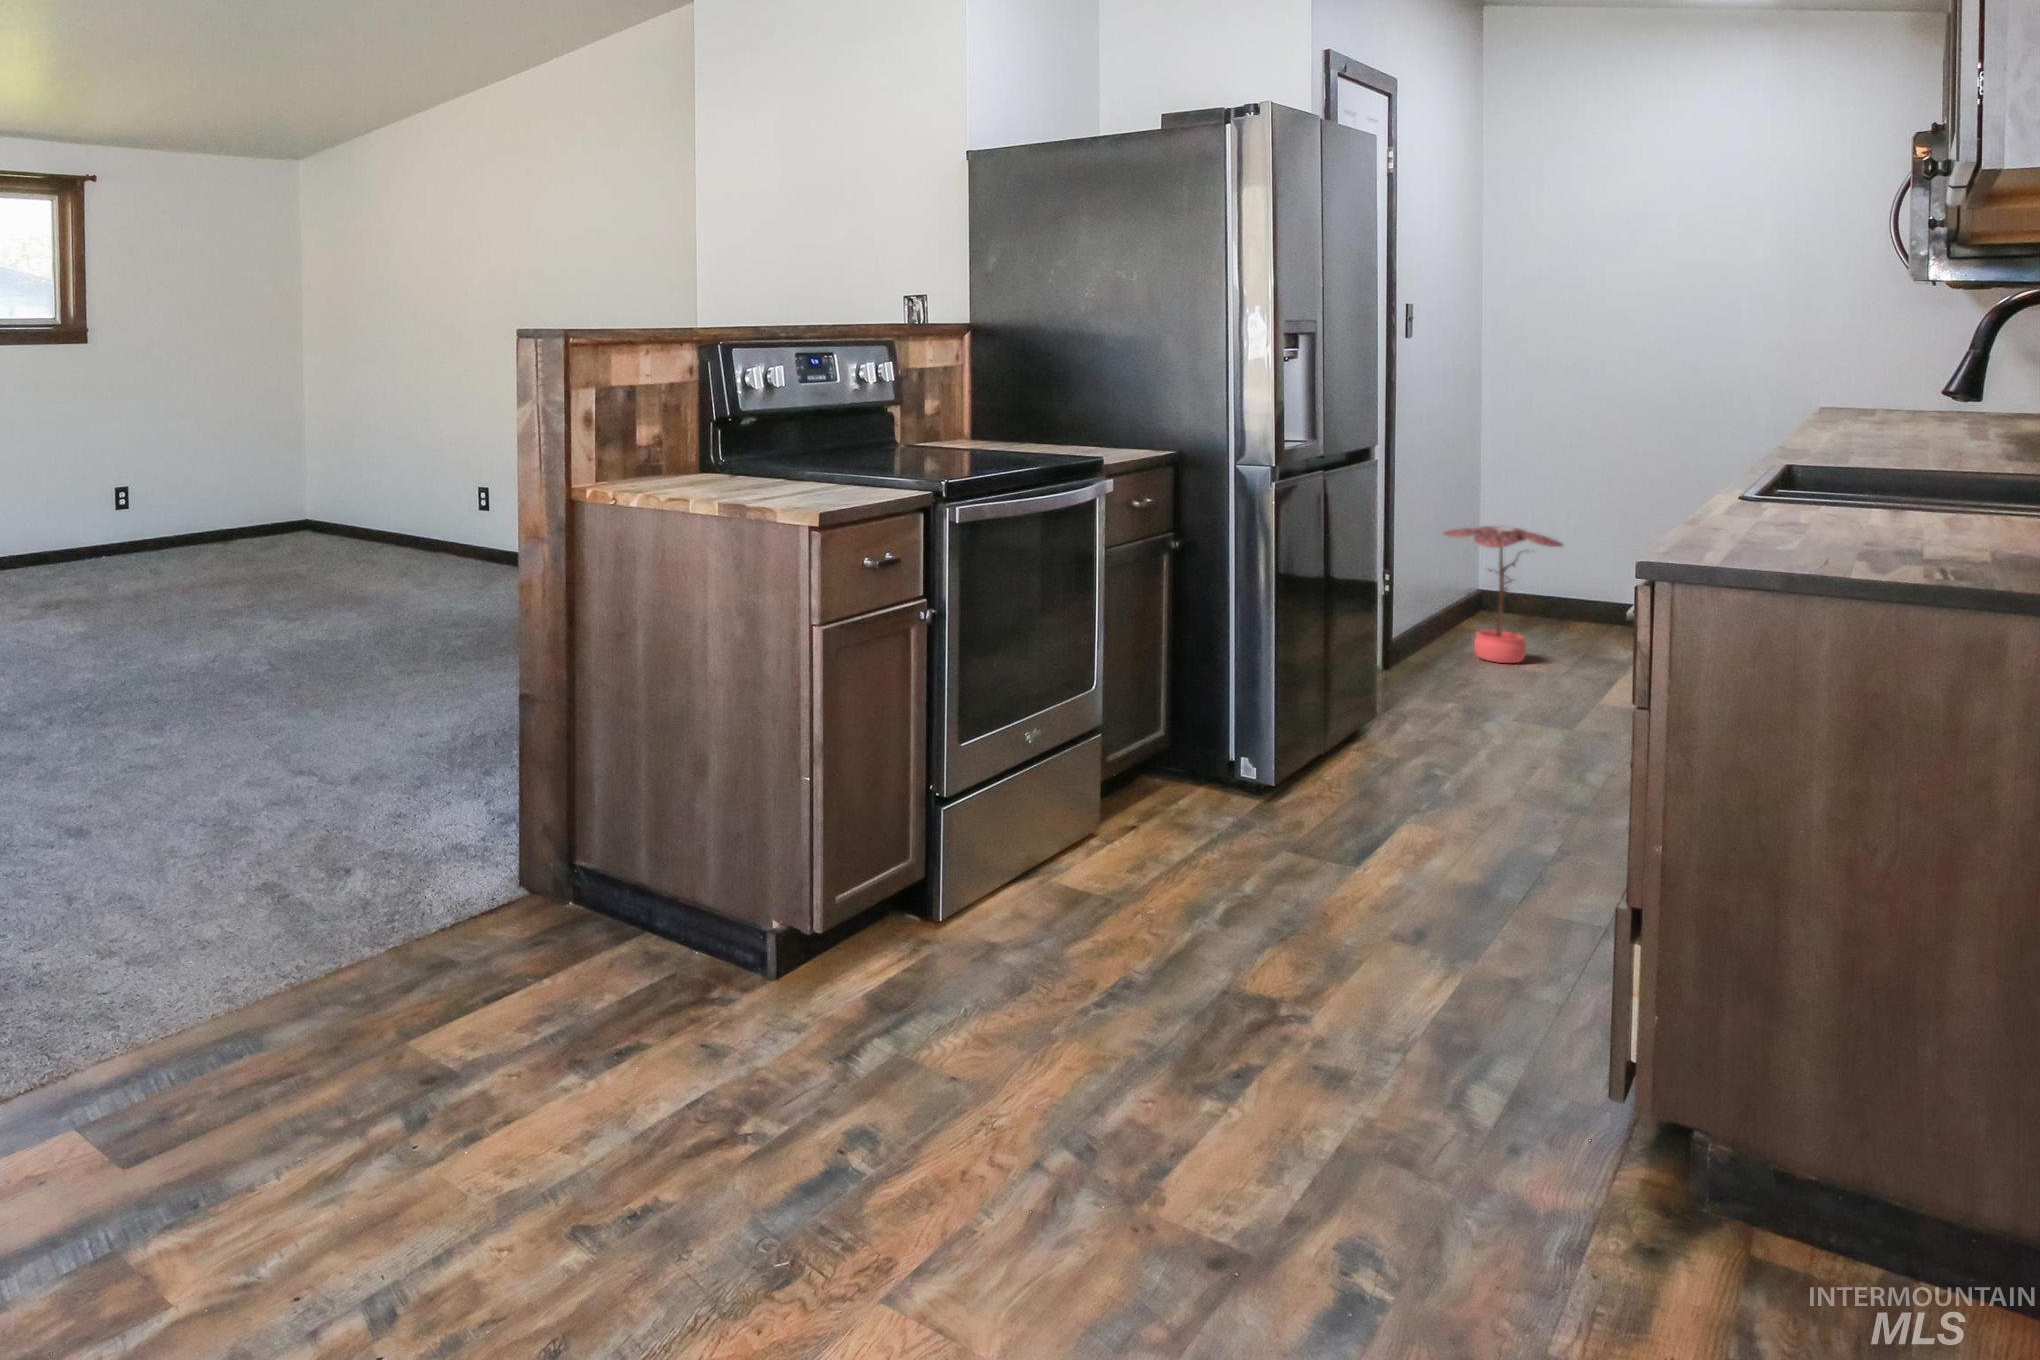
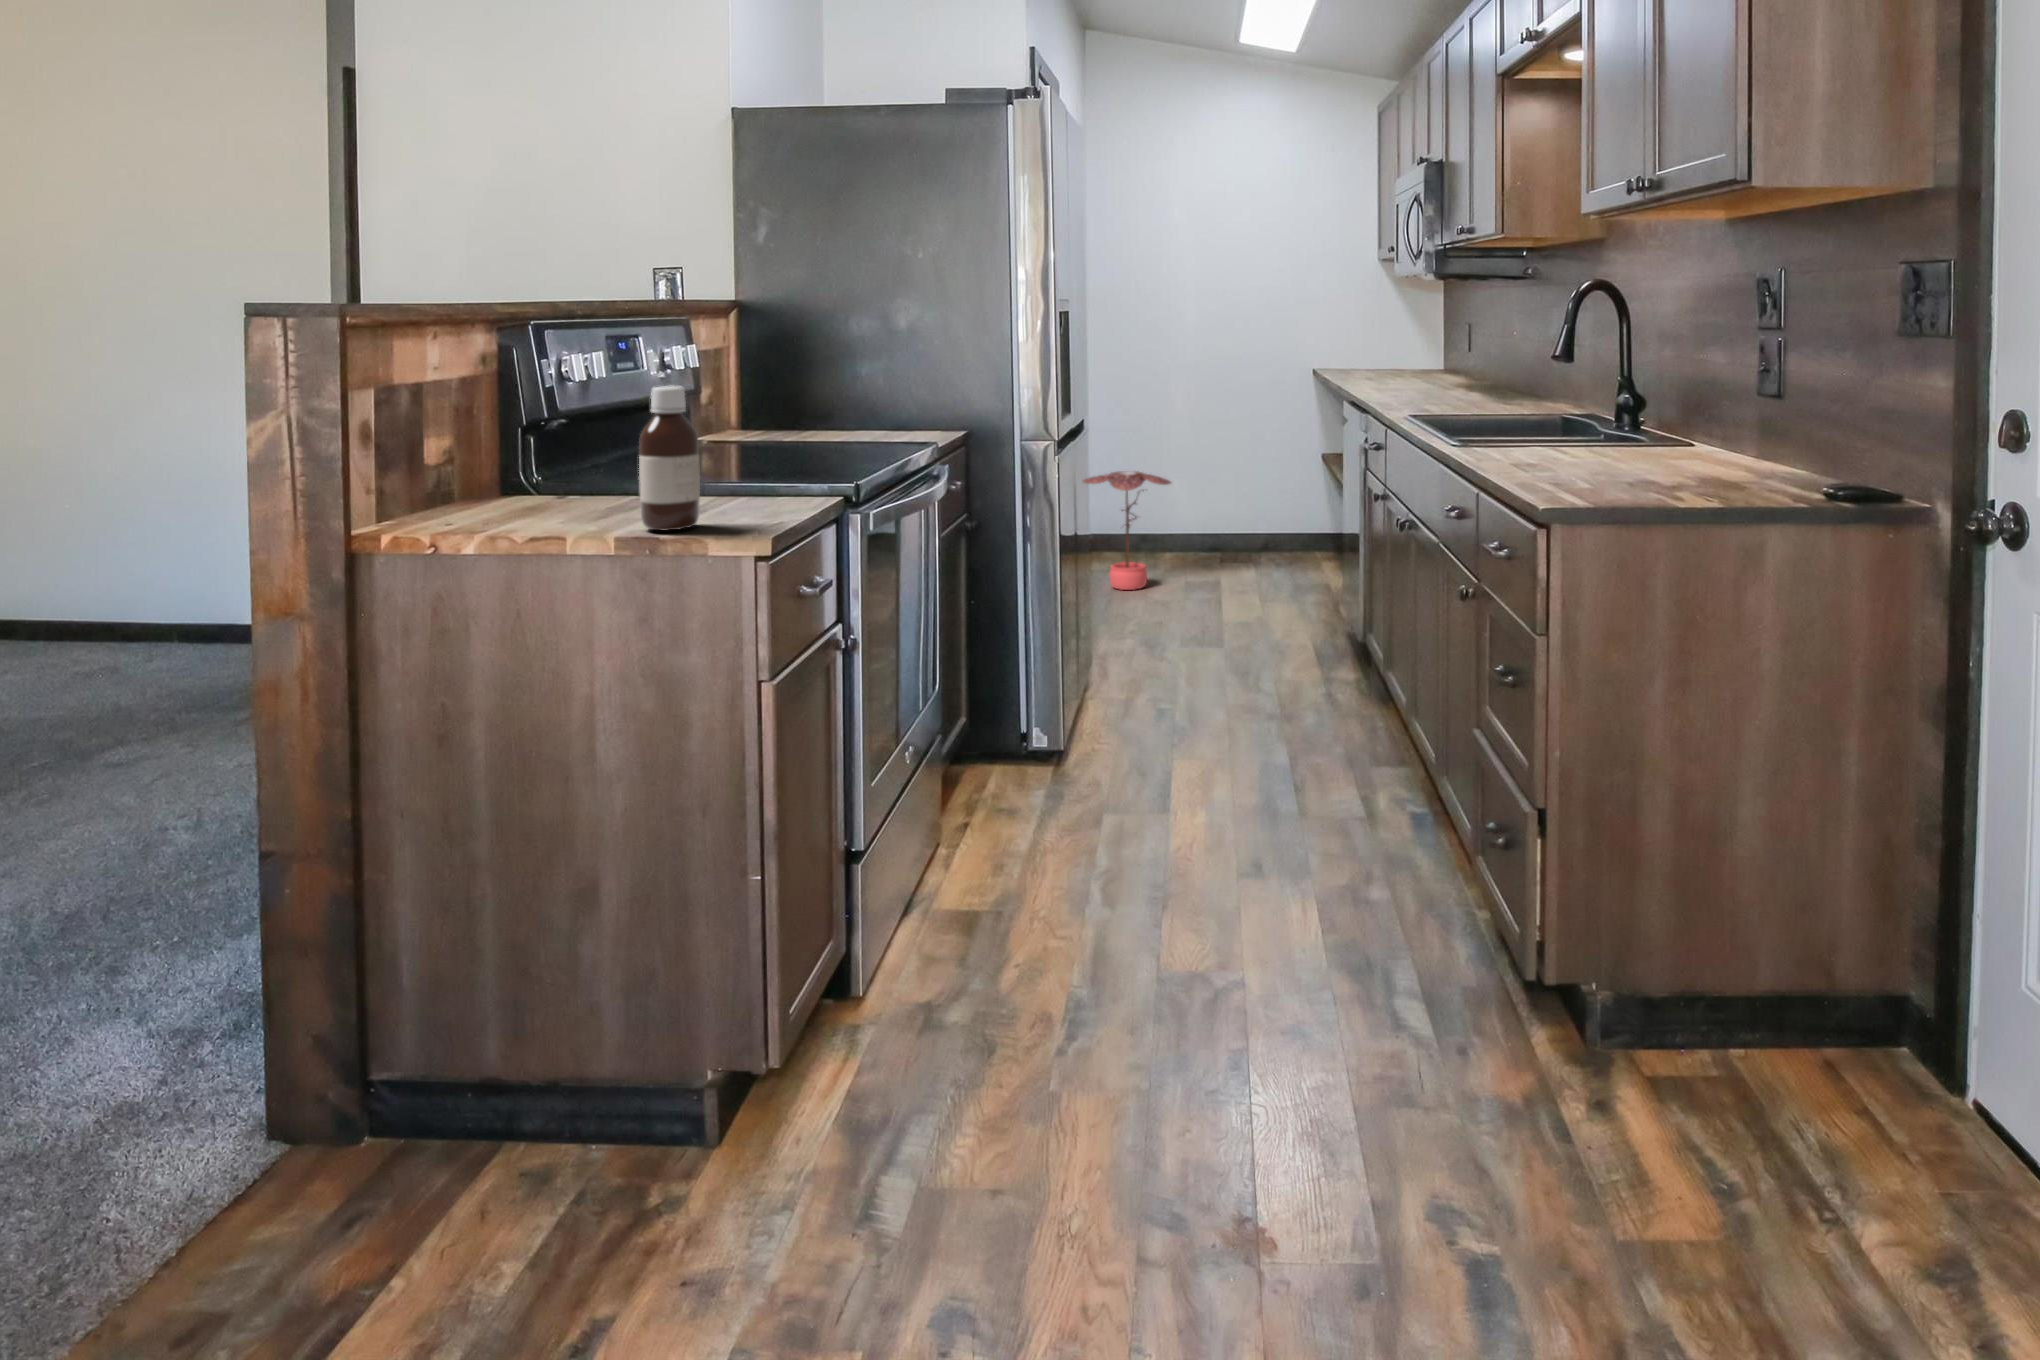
bottle: none [742,392,786,502] -> present [639,386,700,530]

